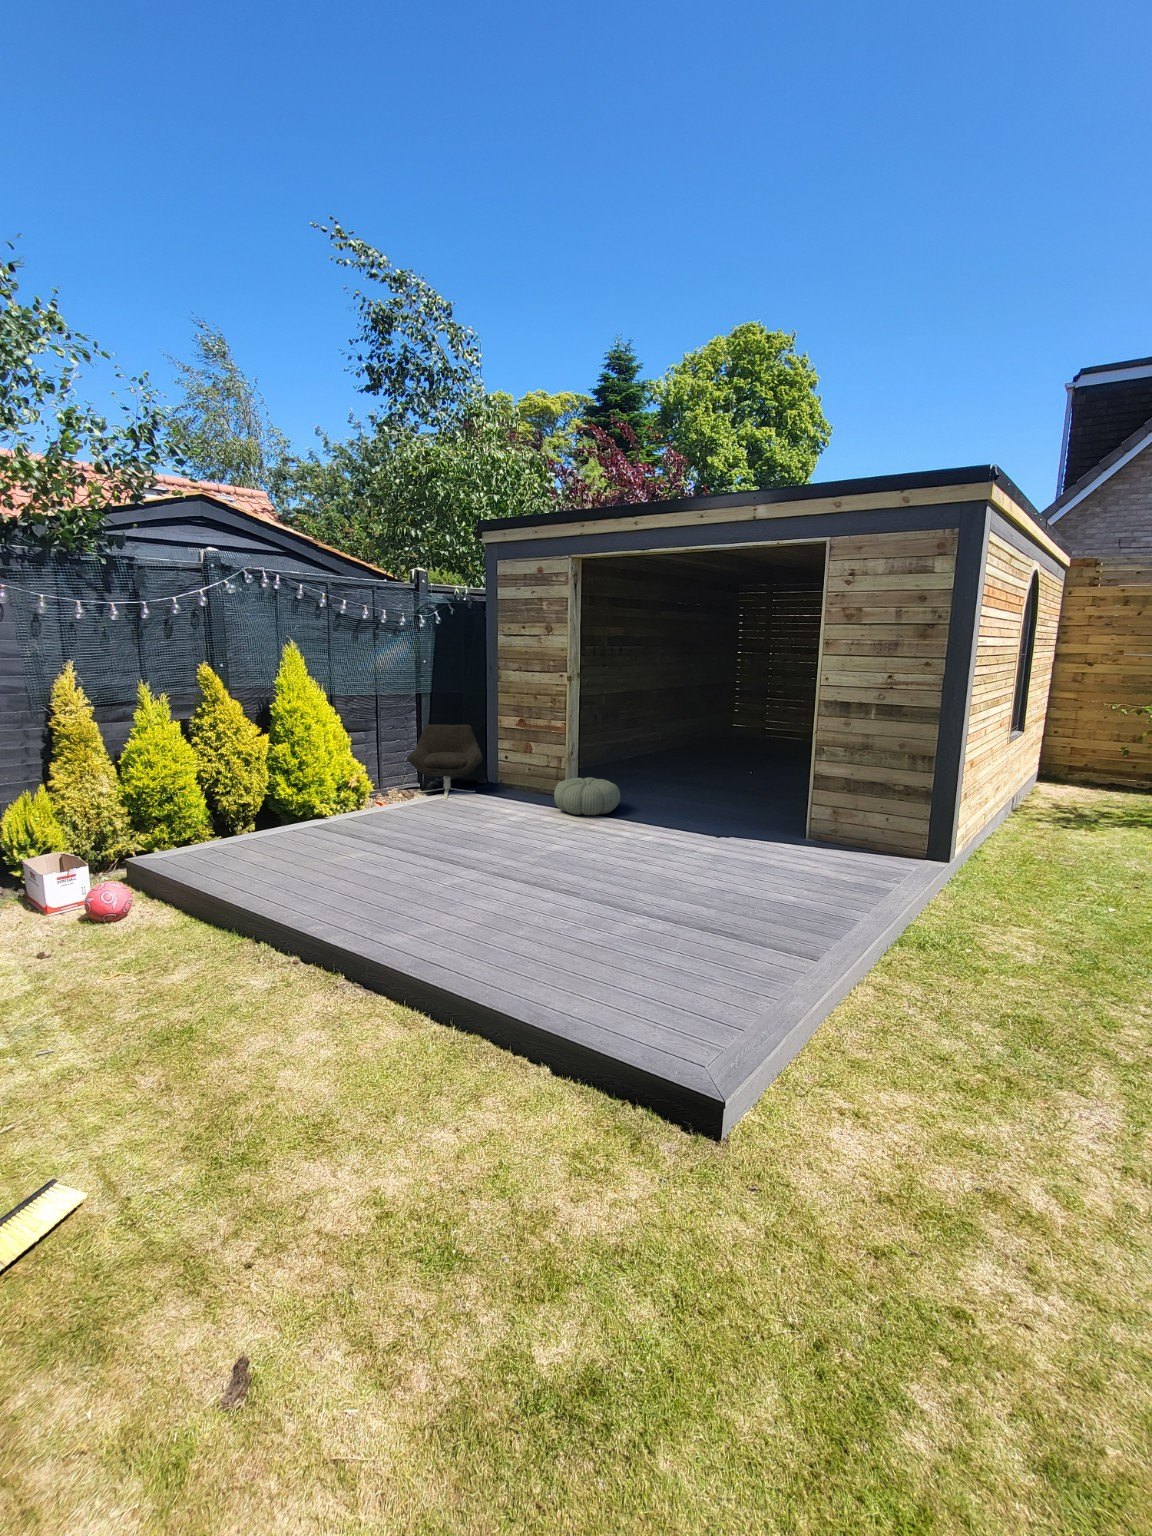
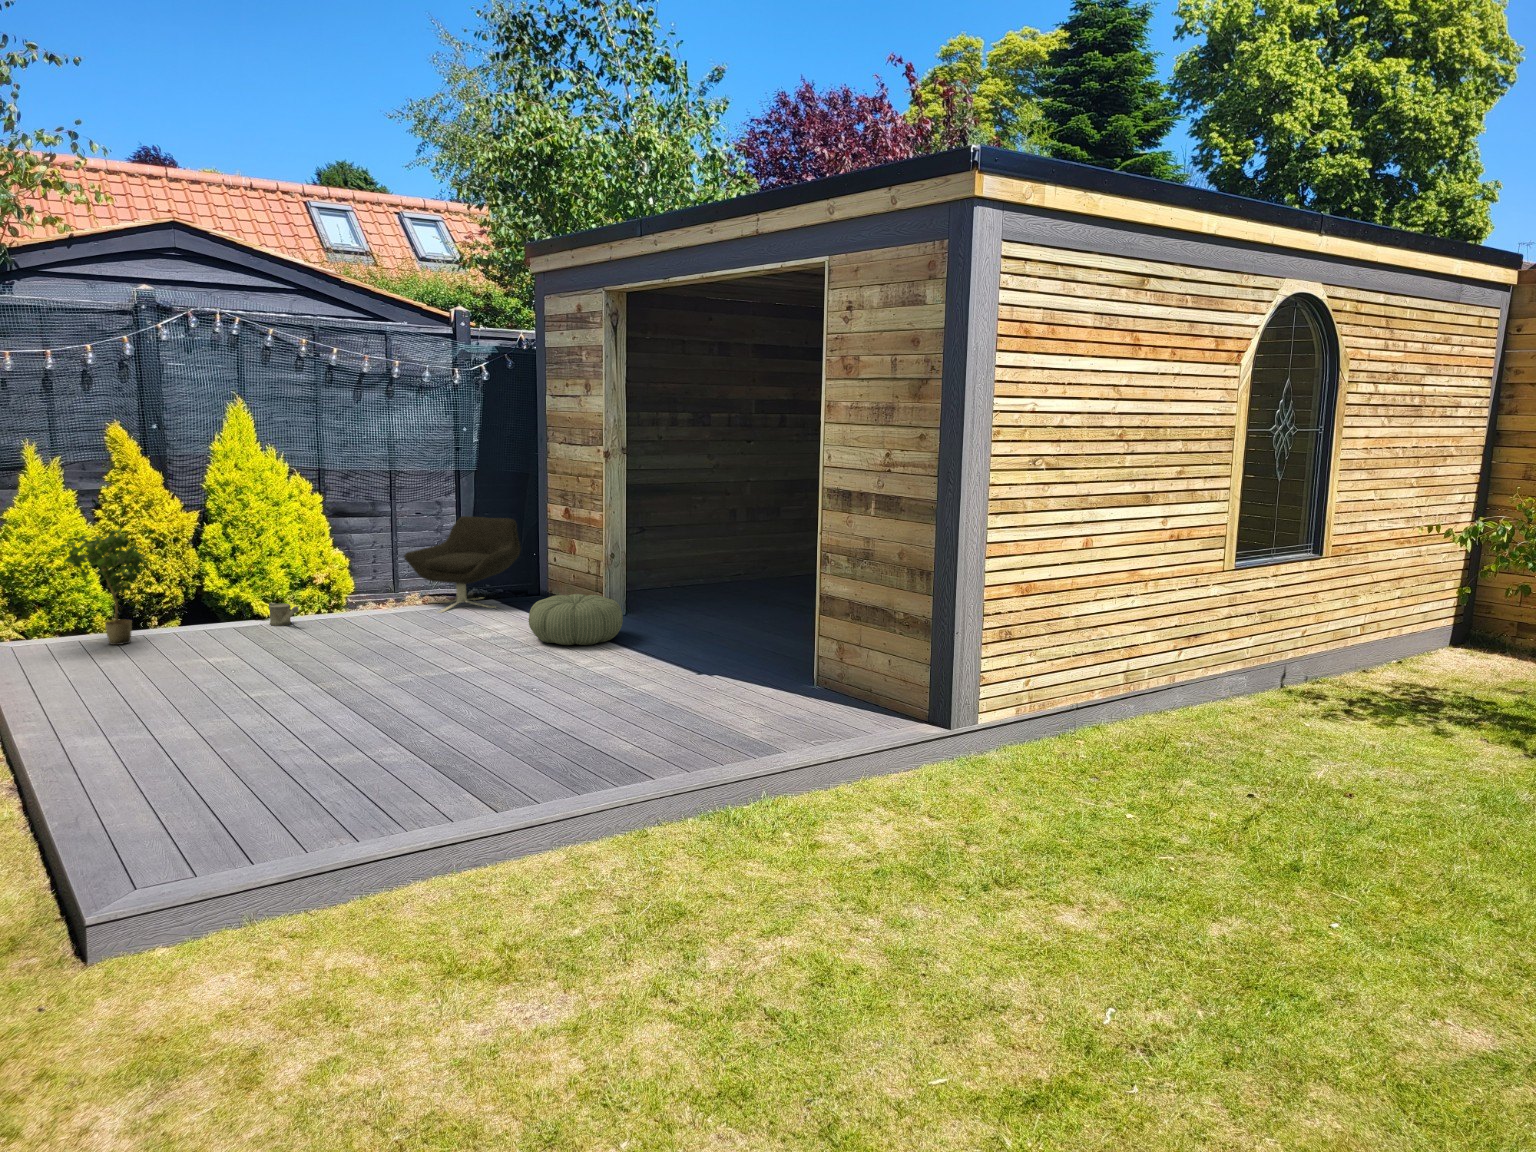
potted plant: none [199,753,280,854] -> present [60,529,147,645]
watering can: none [332,804,369,822] -> present [269,603,299,626]

